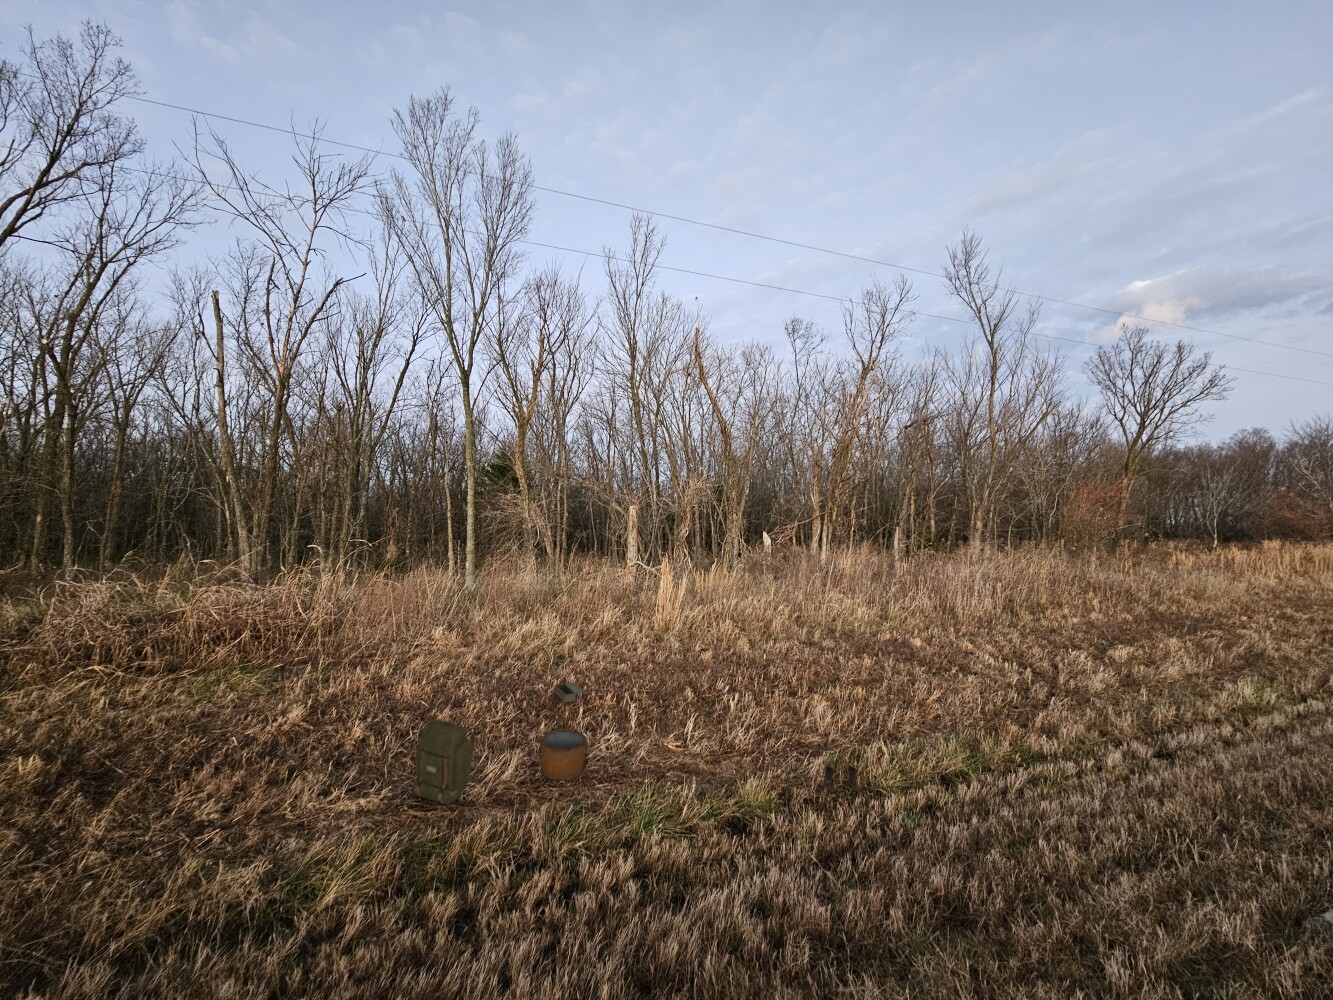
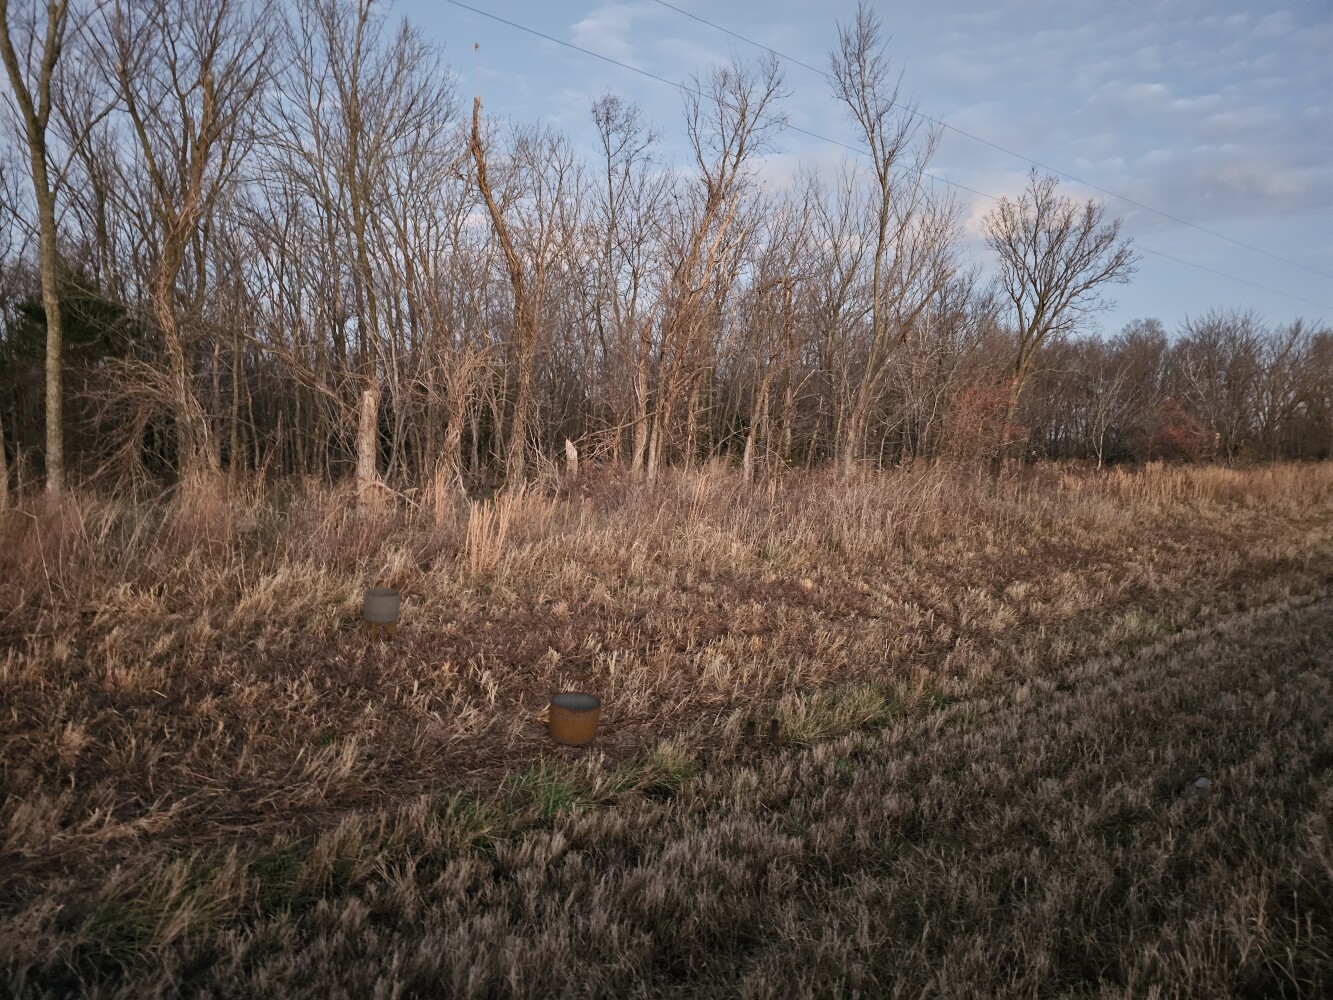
planter: none [553,637,578,677] -> present [363,588,400,642]
toolbox: present [555,682,584,702] -> none [380,647,427,672]
bucket: present [541,717,587,780] -> present [548,675,602,745]
backpack: present [413,720,476,805] -> none [258,693,338,797]

